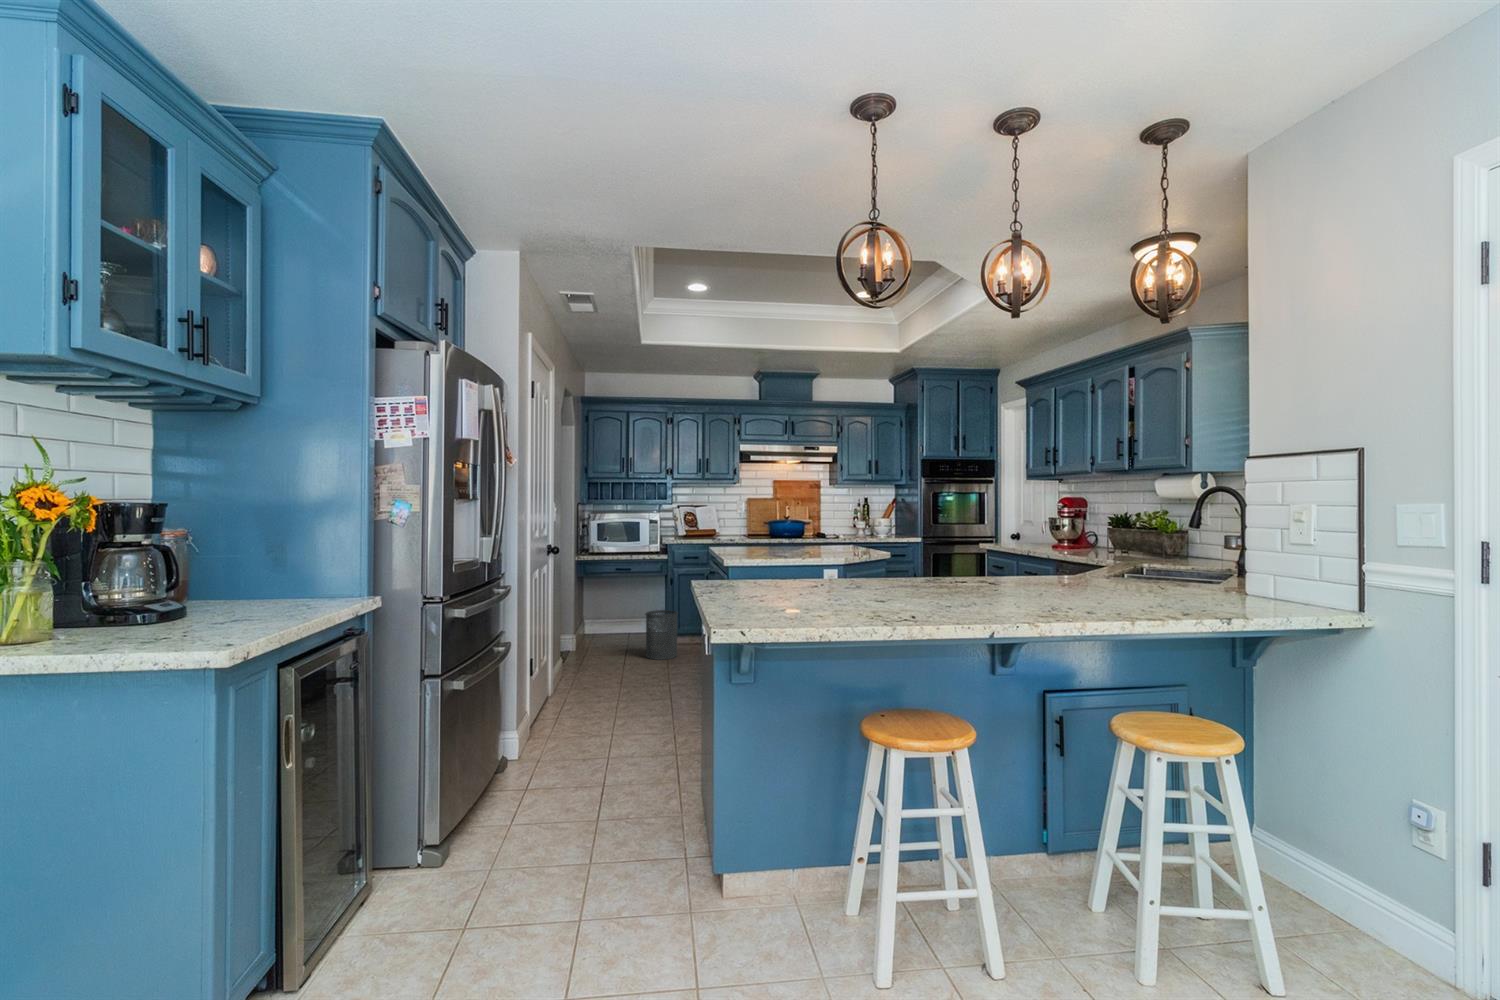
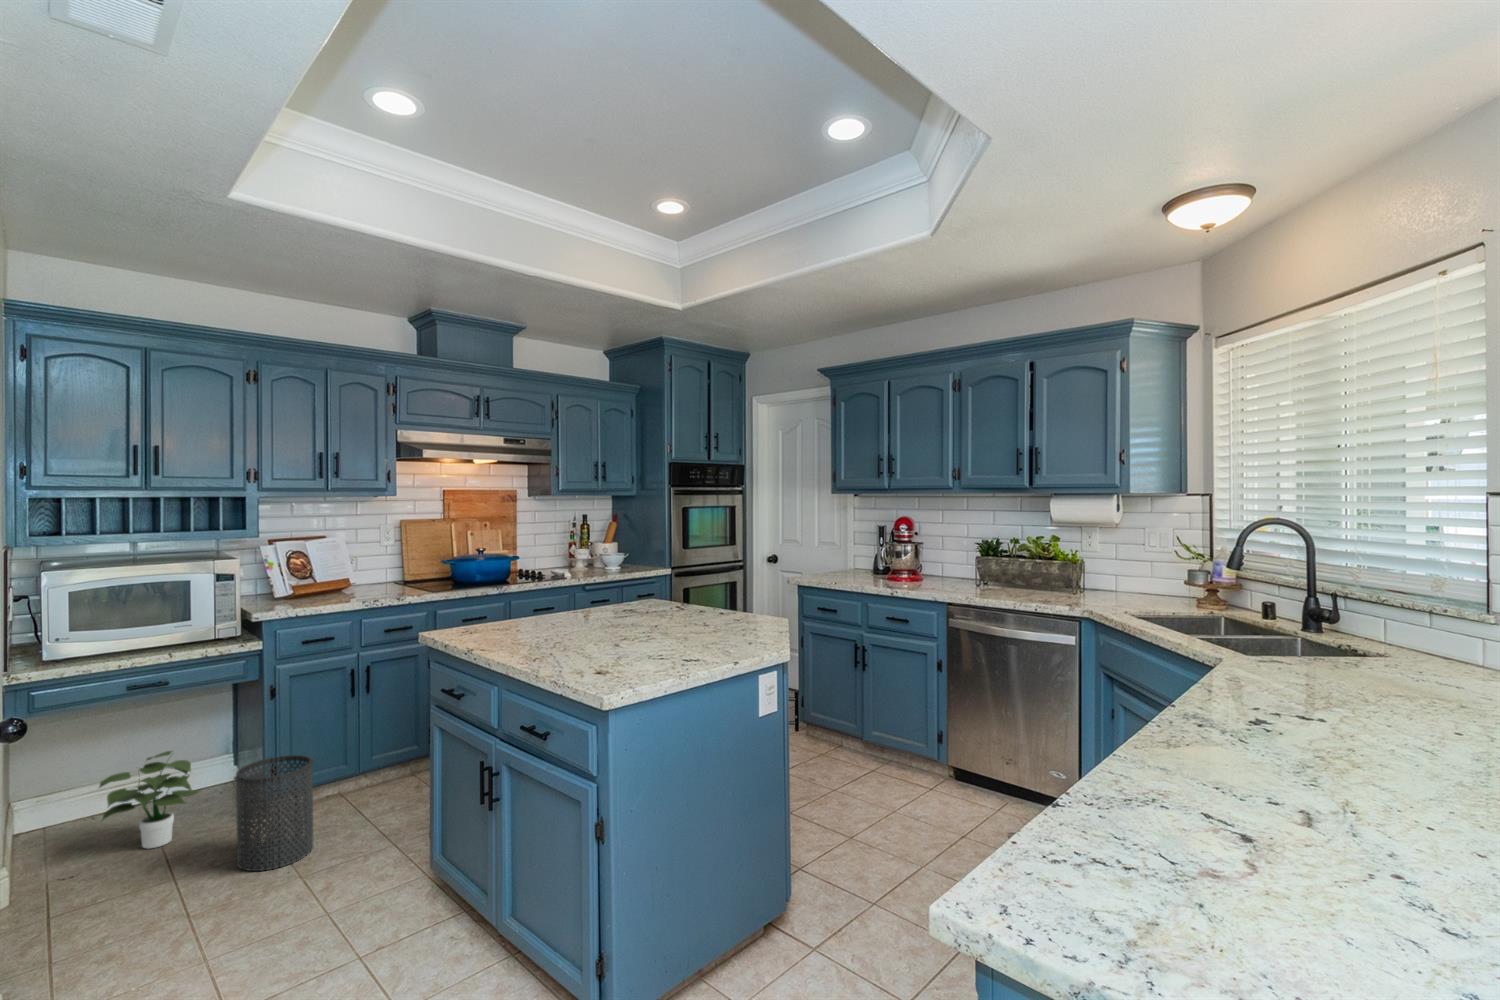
potted plant: none [603,604,644,646] -> present [99,751,200,849]

